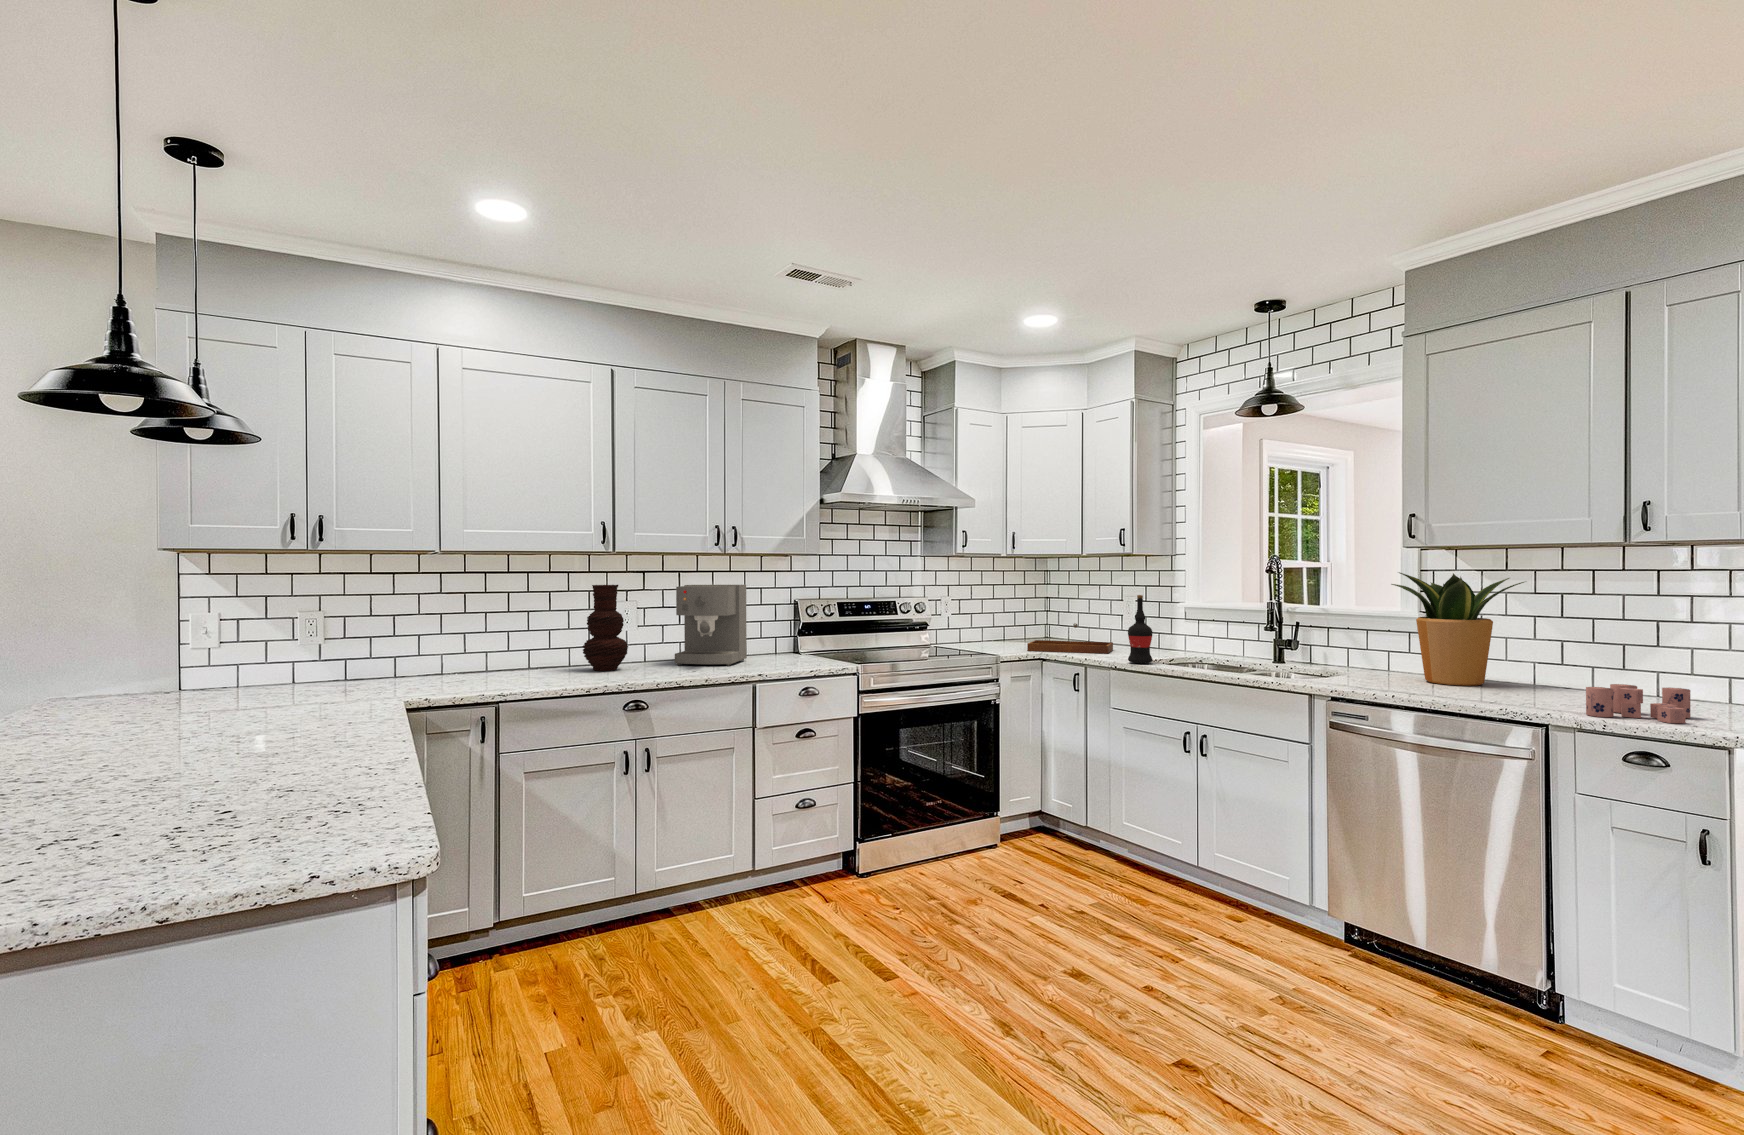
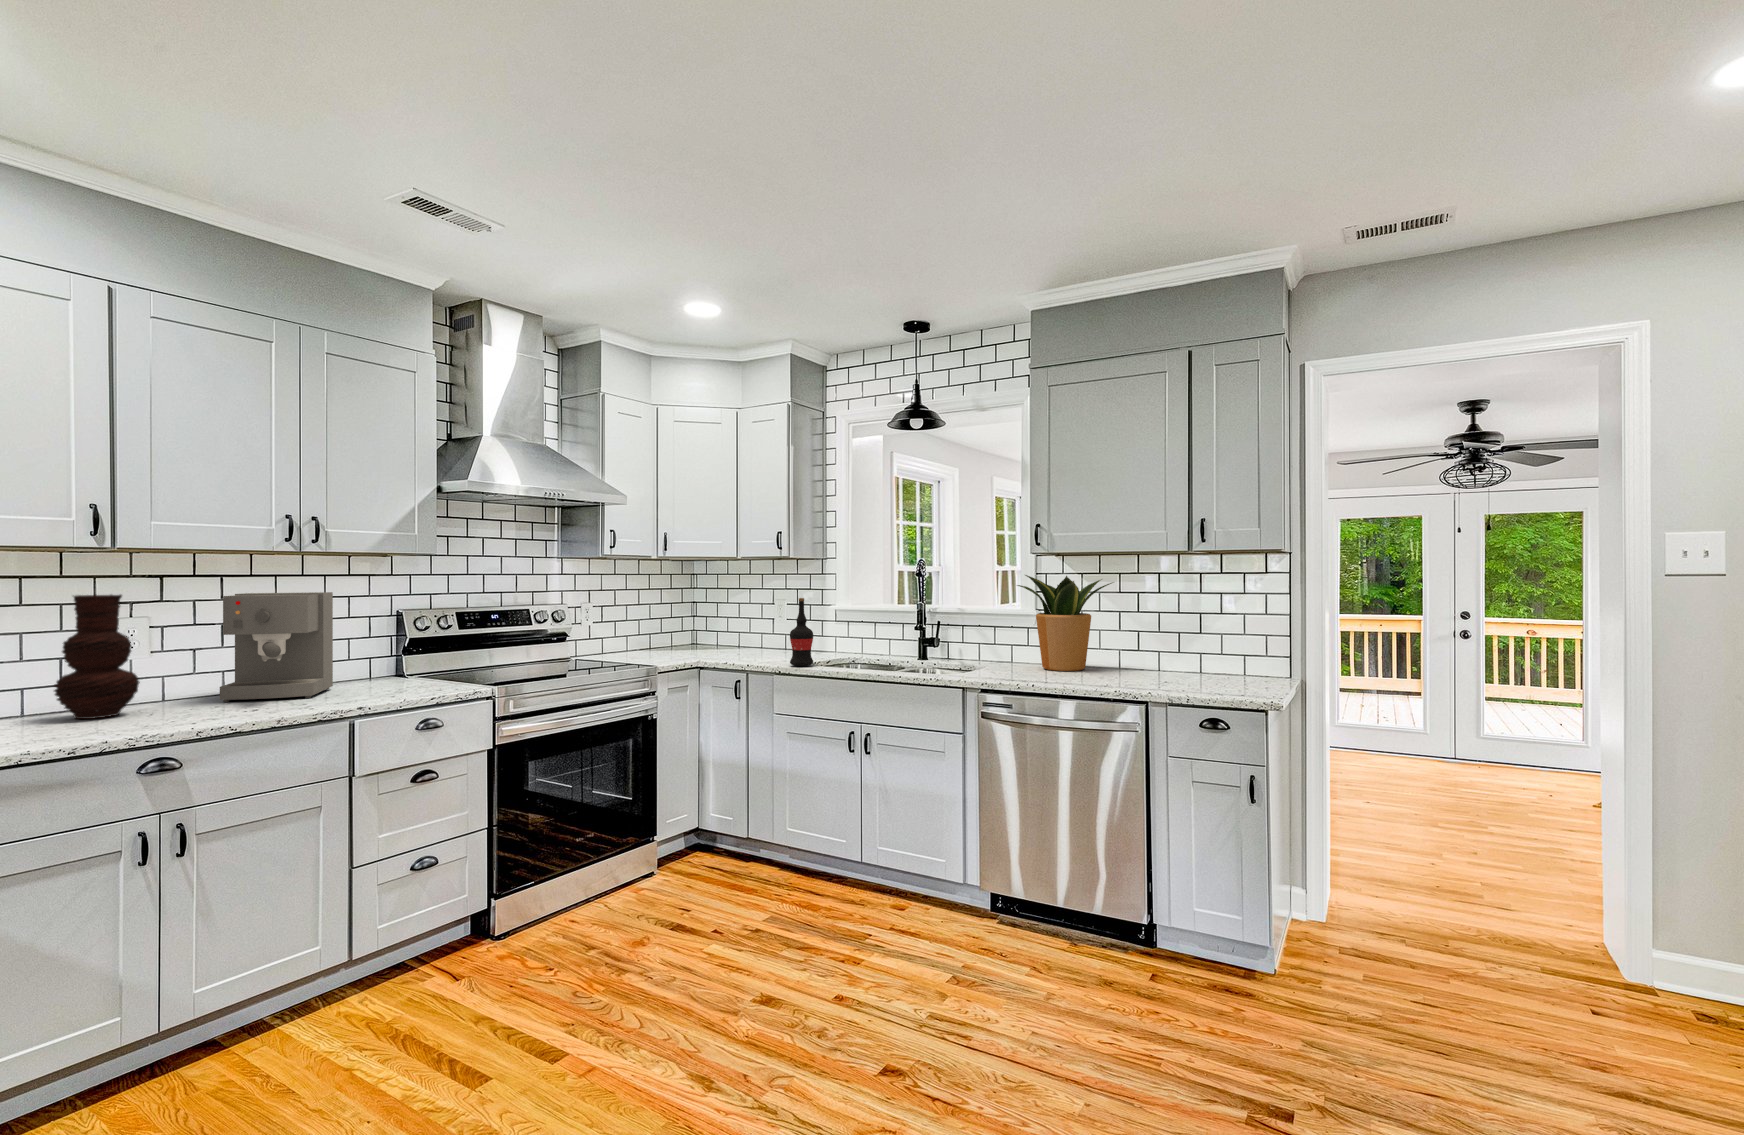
tray: present [1027,623,1113,654] -> none [681,628,766,659]
candle: present [1586,684,1691,723] -> none [1173,664,1236,693]

